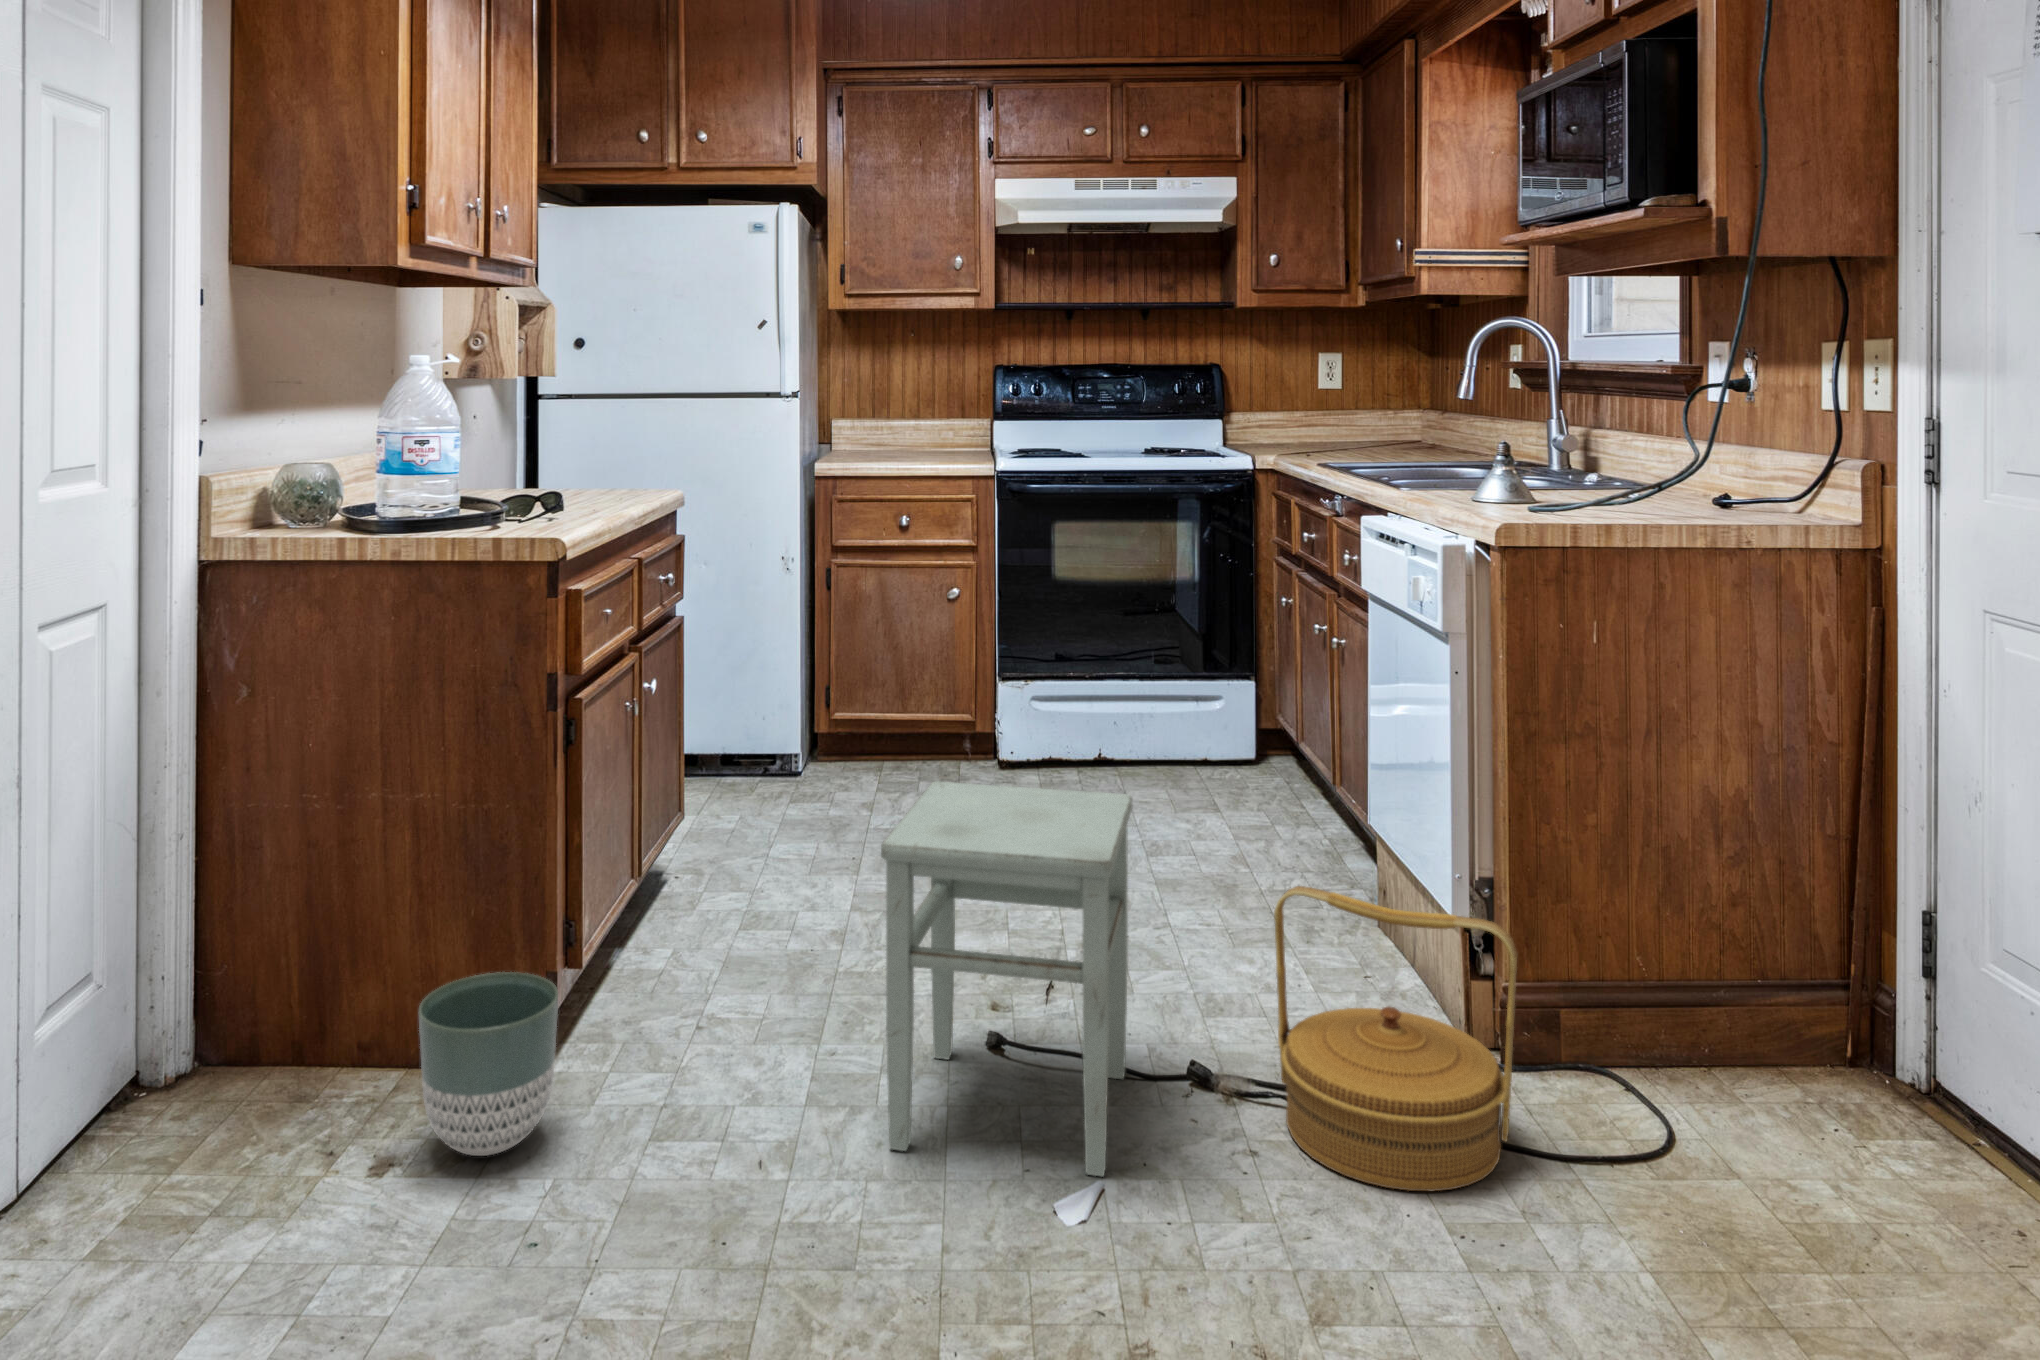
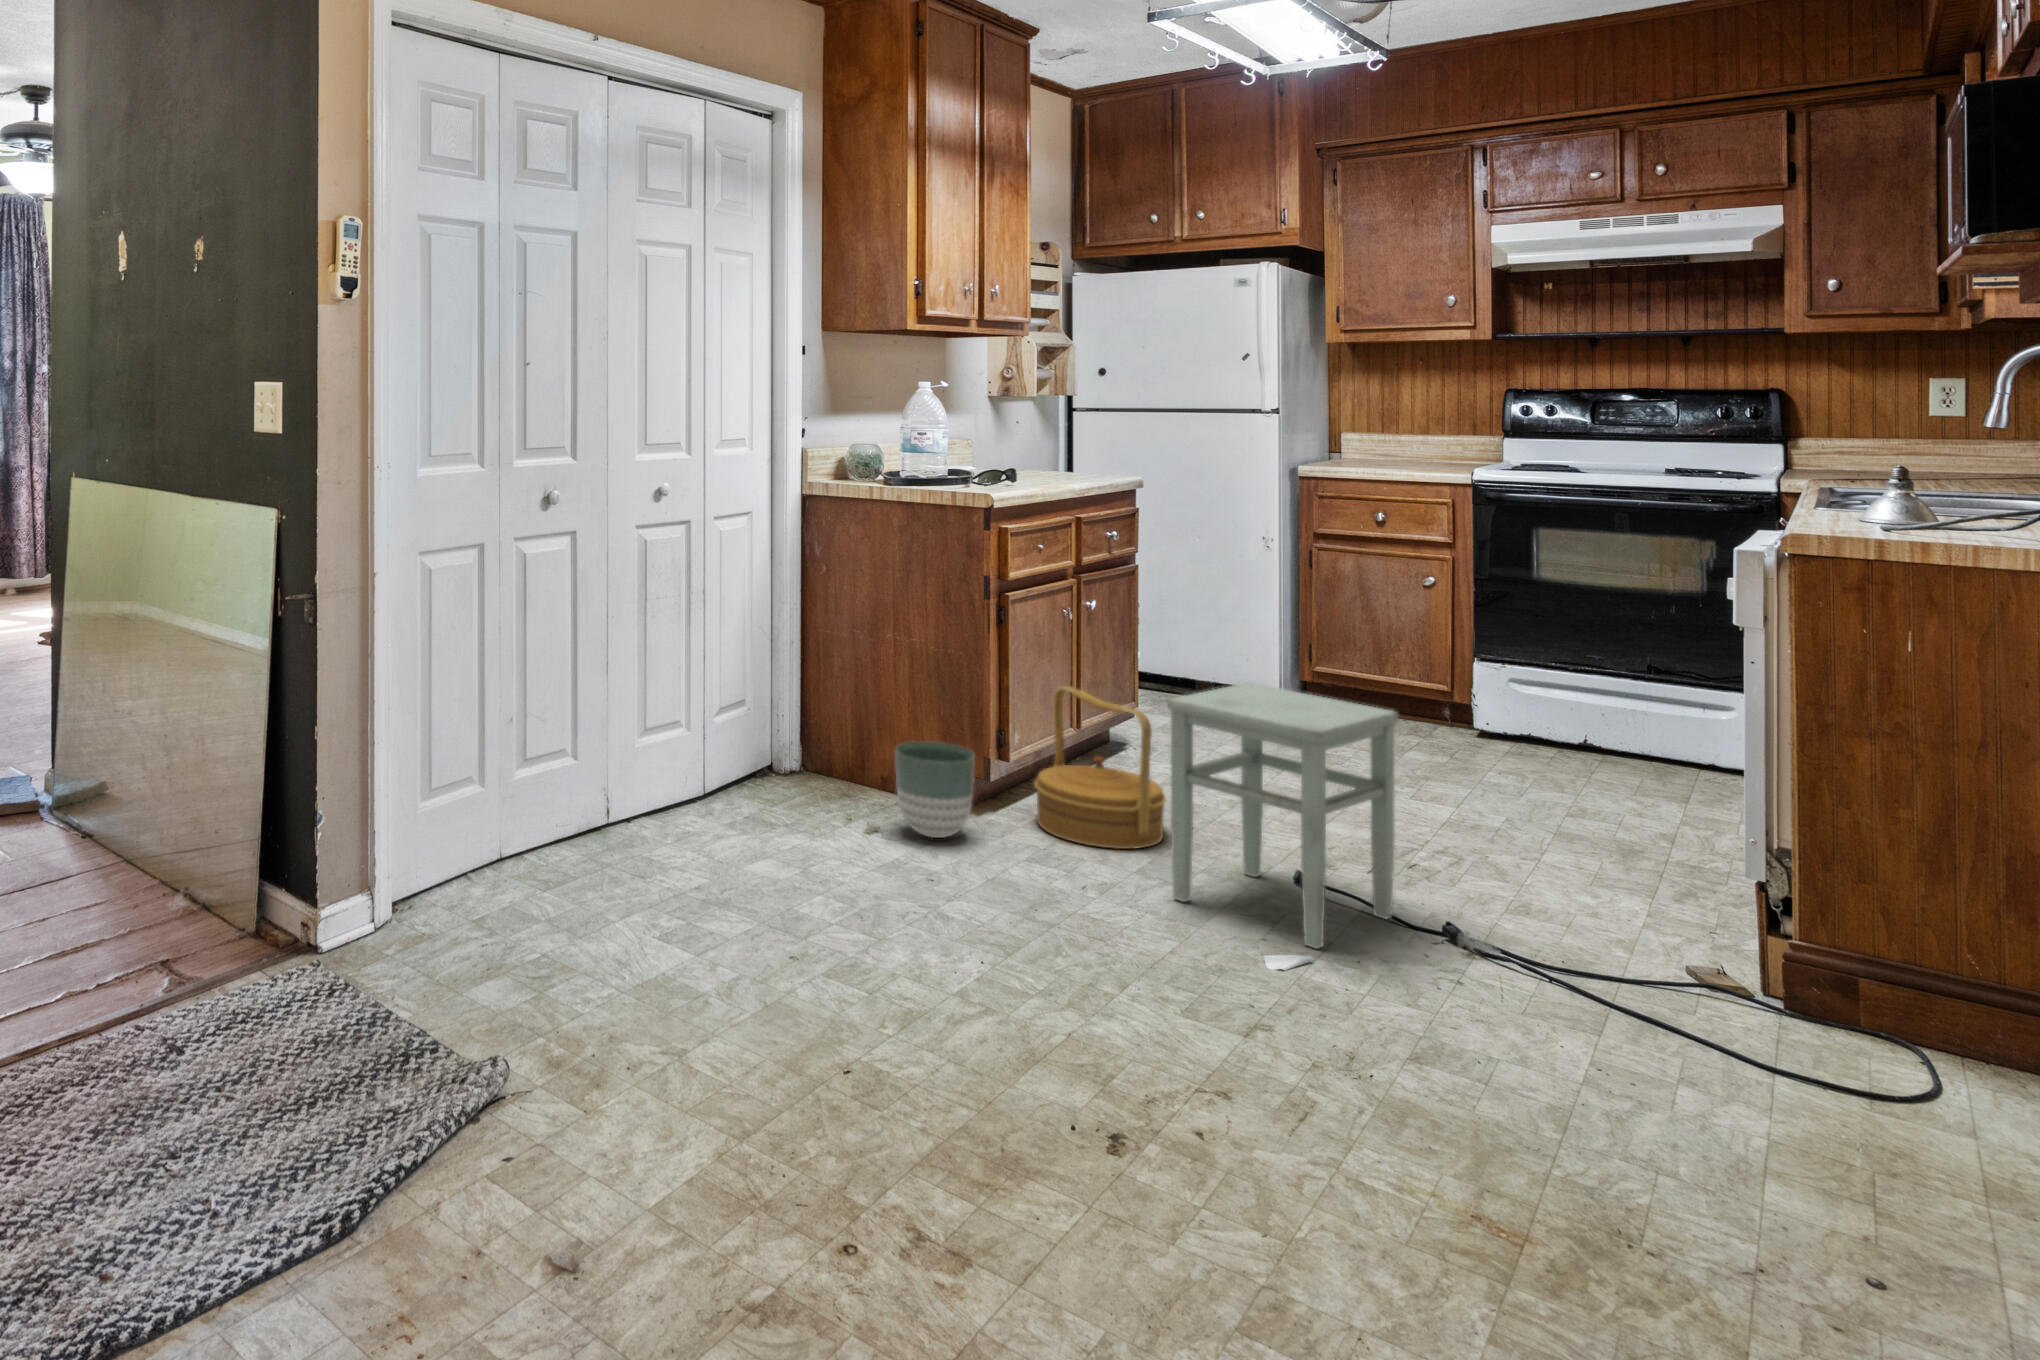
basket: present [1274,886,1517,1191] -> present [1034,686,1166,849]

